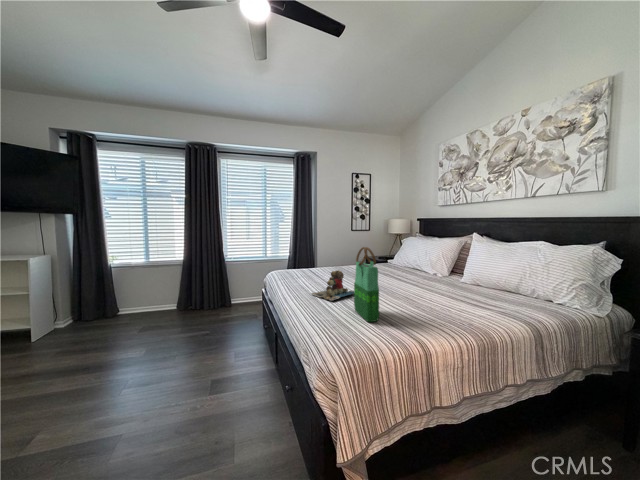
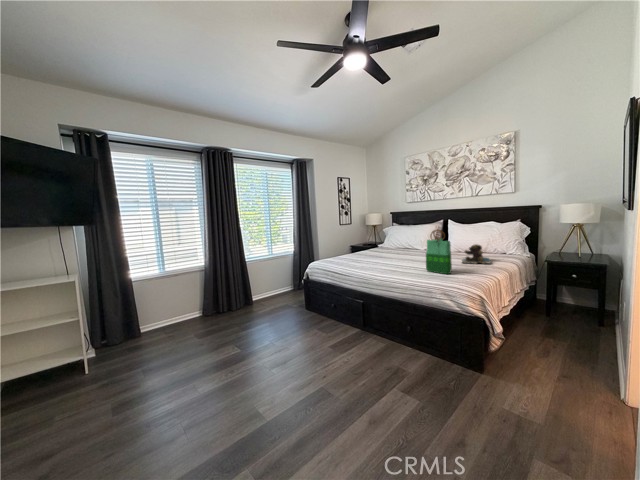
teddy bear: present [311,270,354,301] -> present [462,244,491,264]

